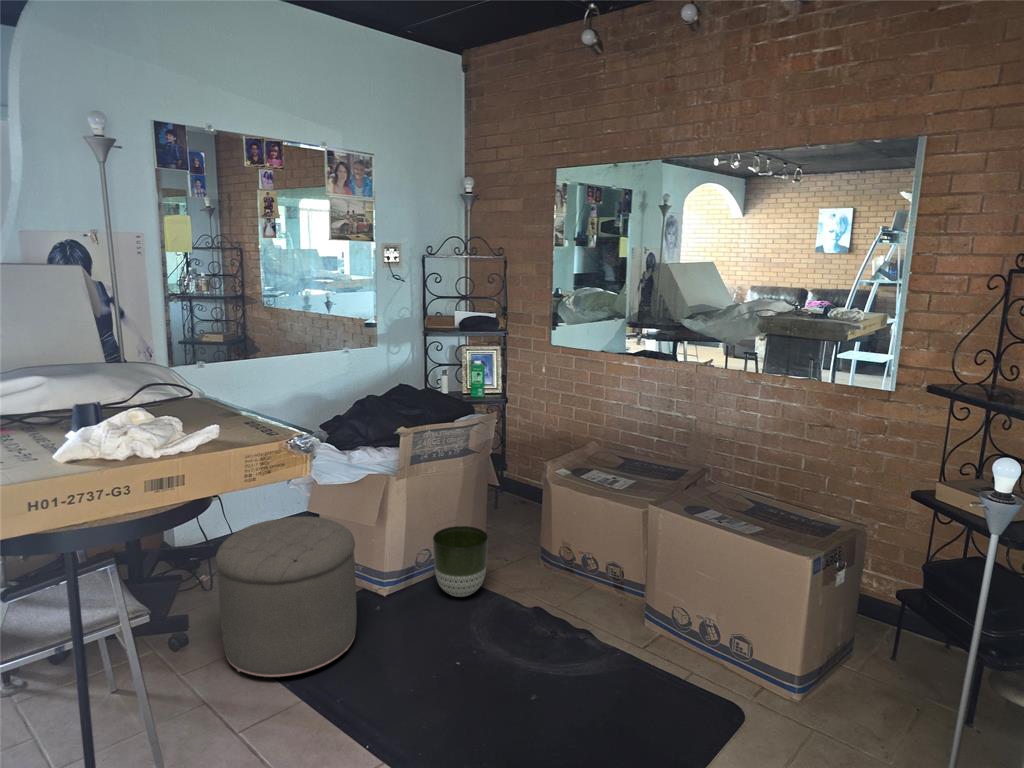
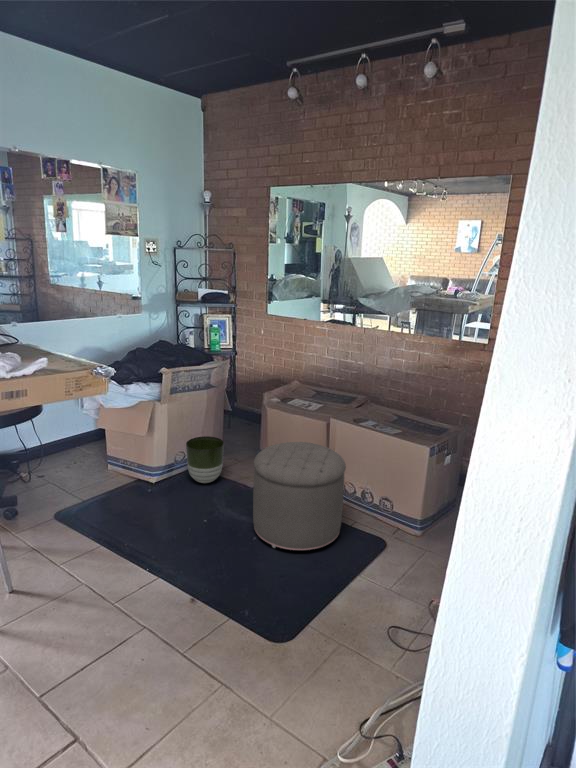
ottoman: present [215,516,357,677] -> present [253,442,346,550]

